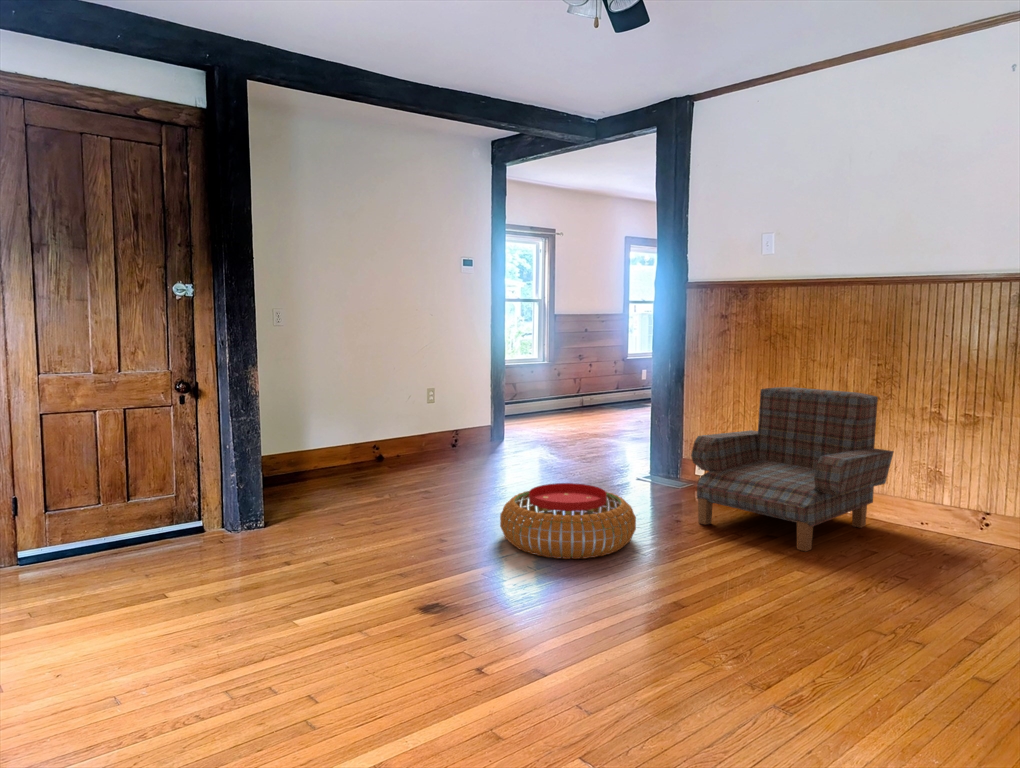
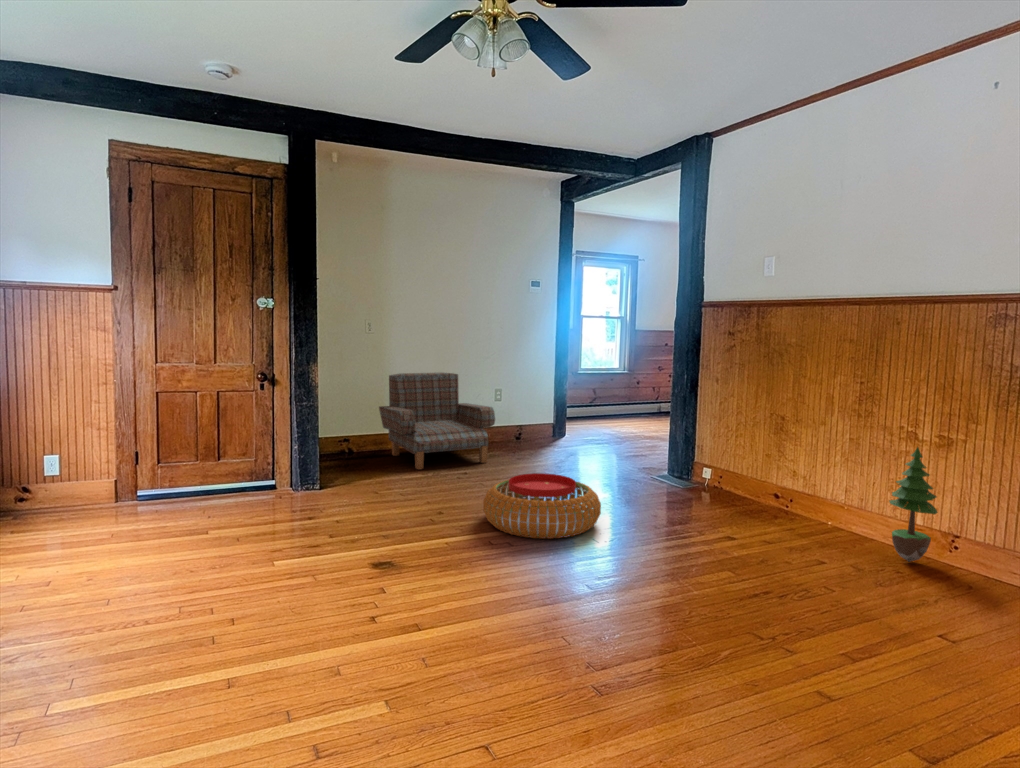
armchair: present [691,387,894,551] -> present [379,372,495,469]
potted tree: none [924,427,974,543] -> present [889,447,938,562]

